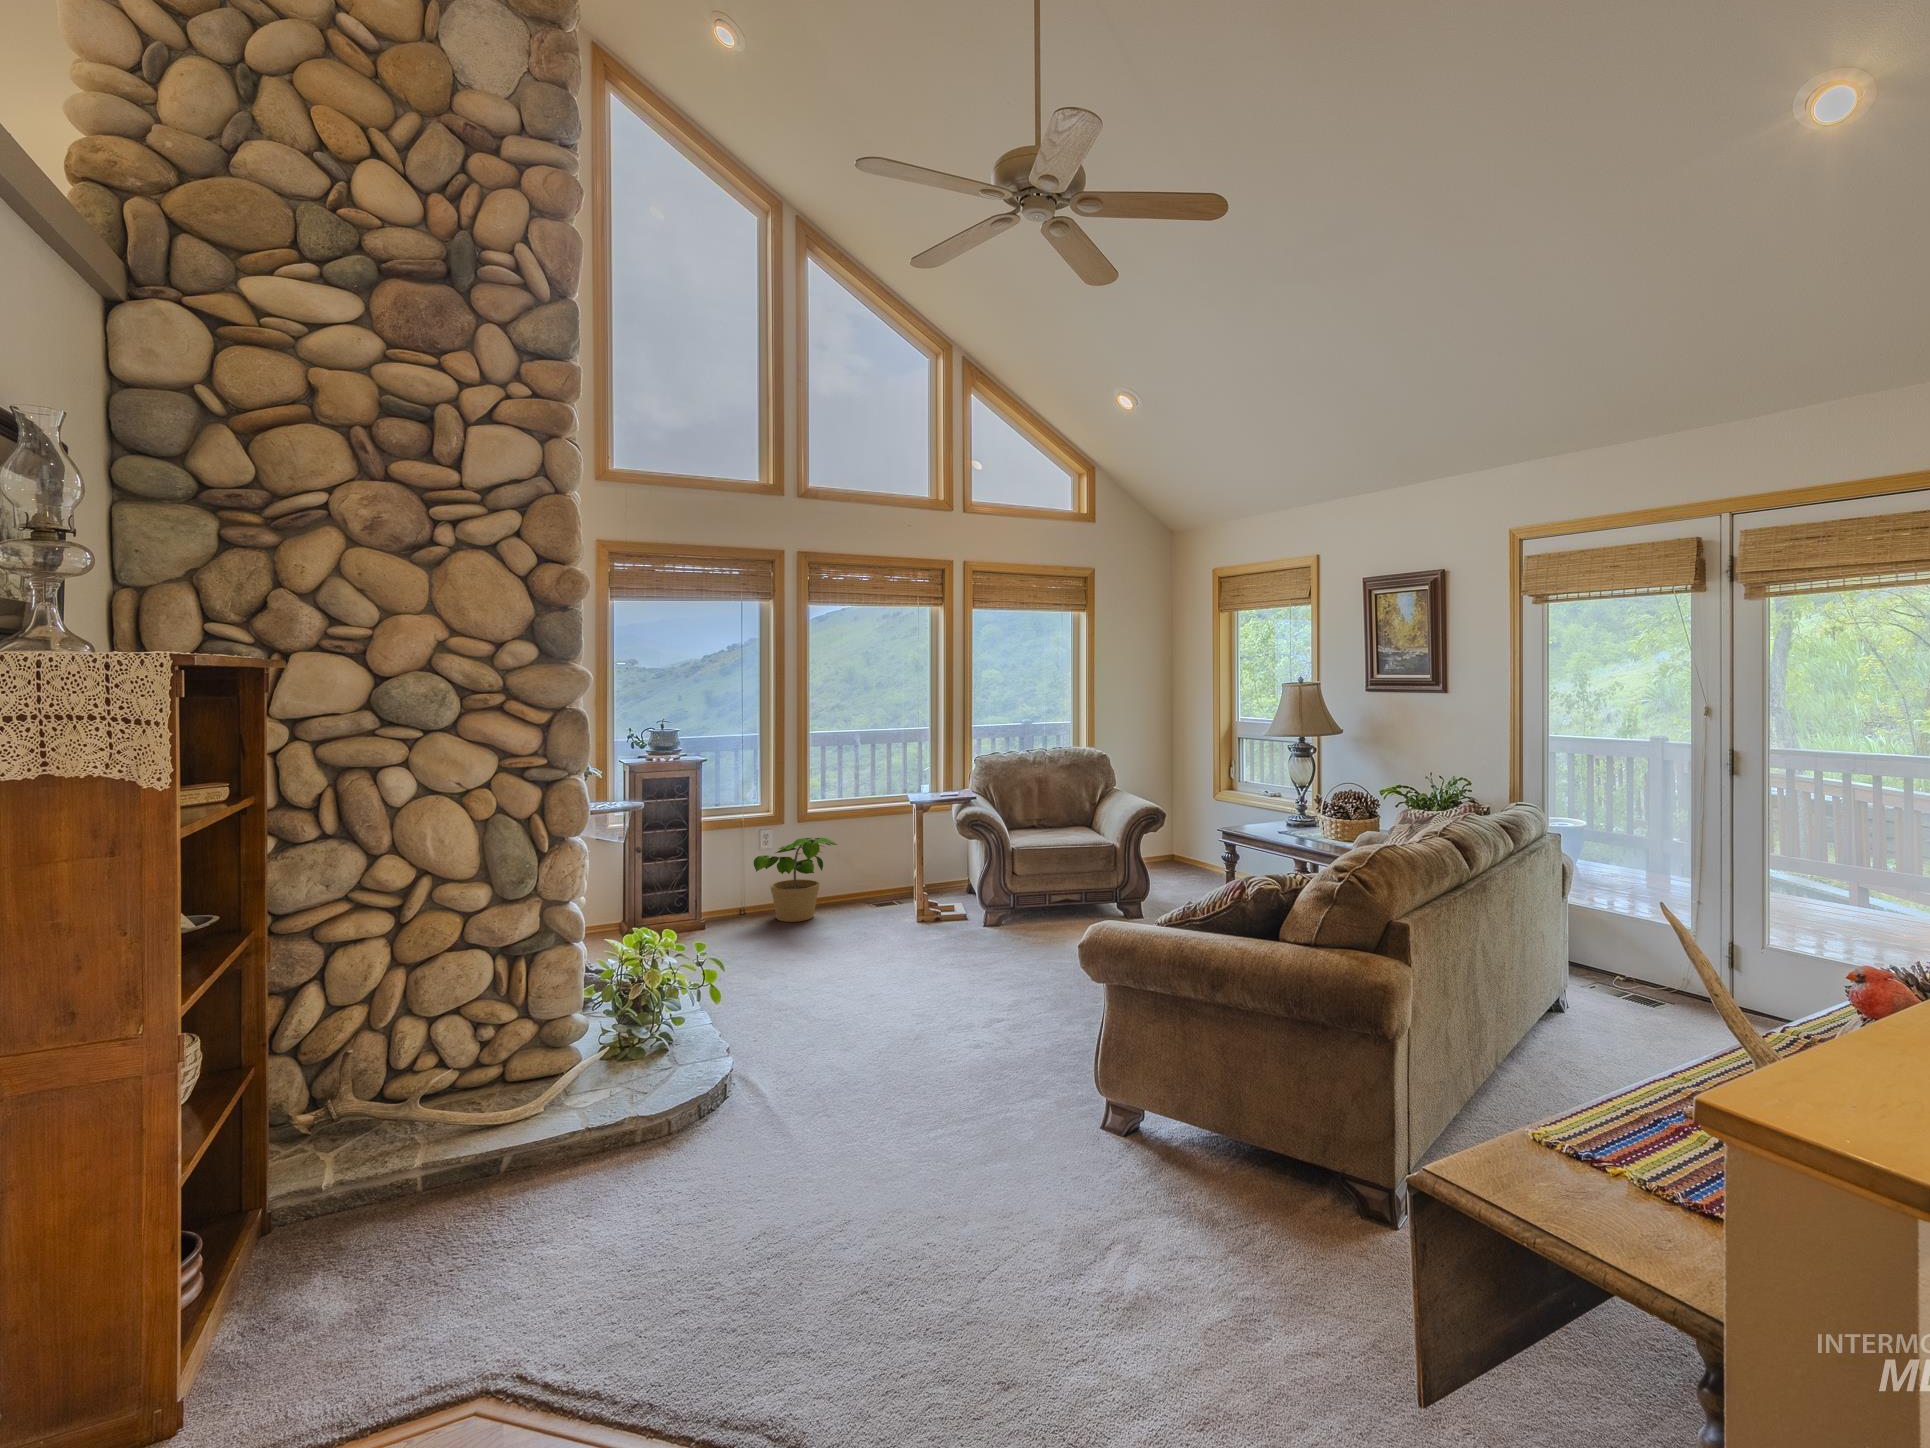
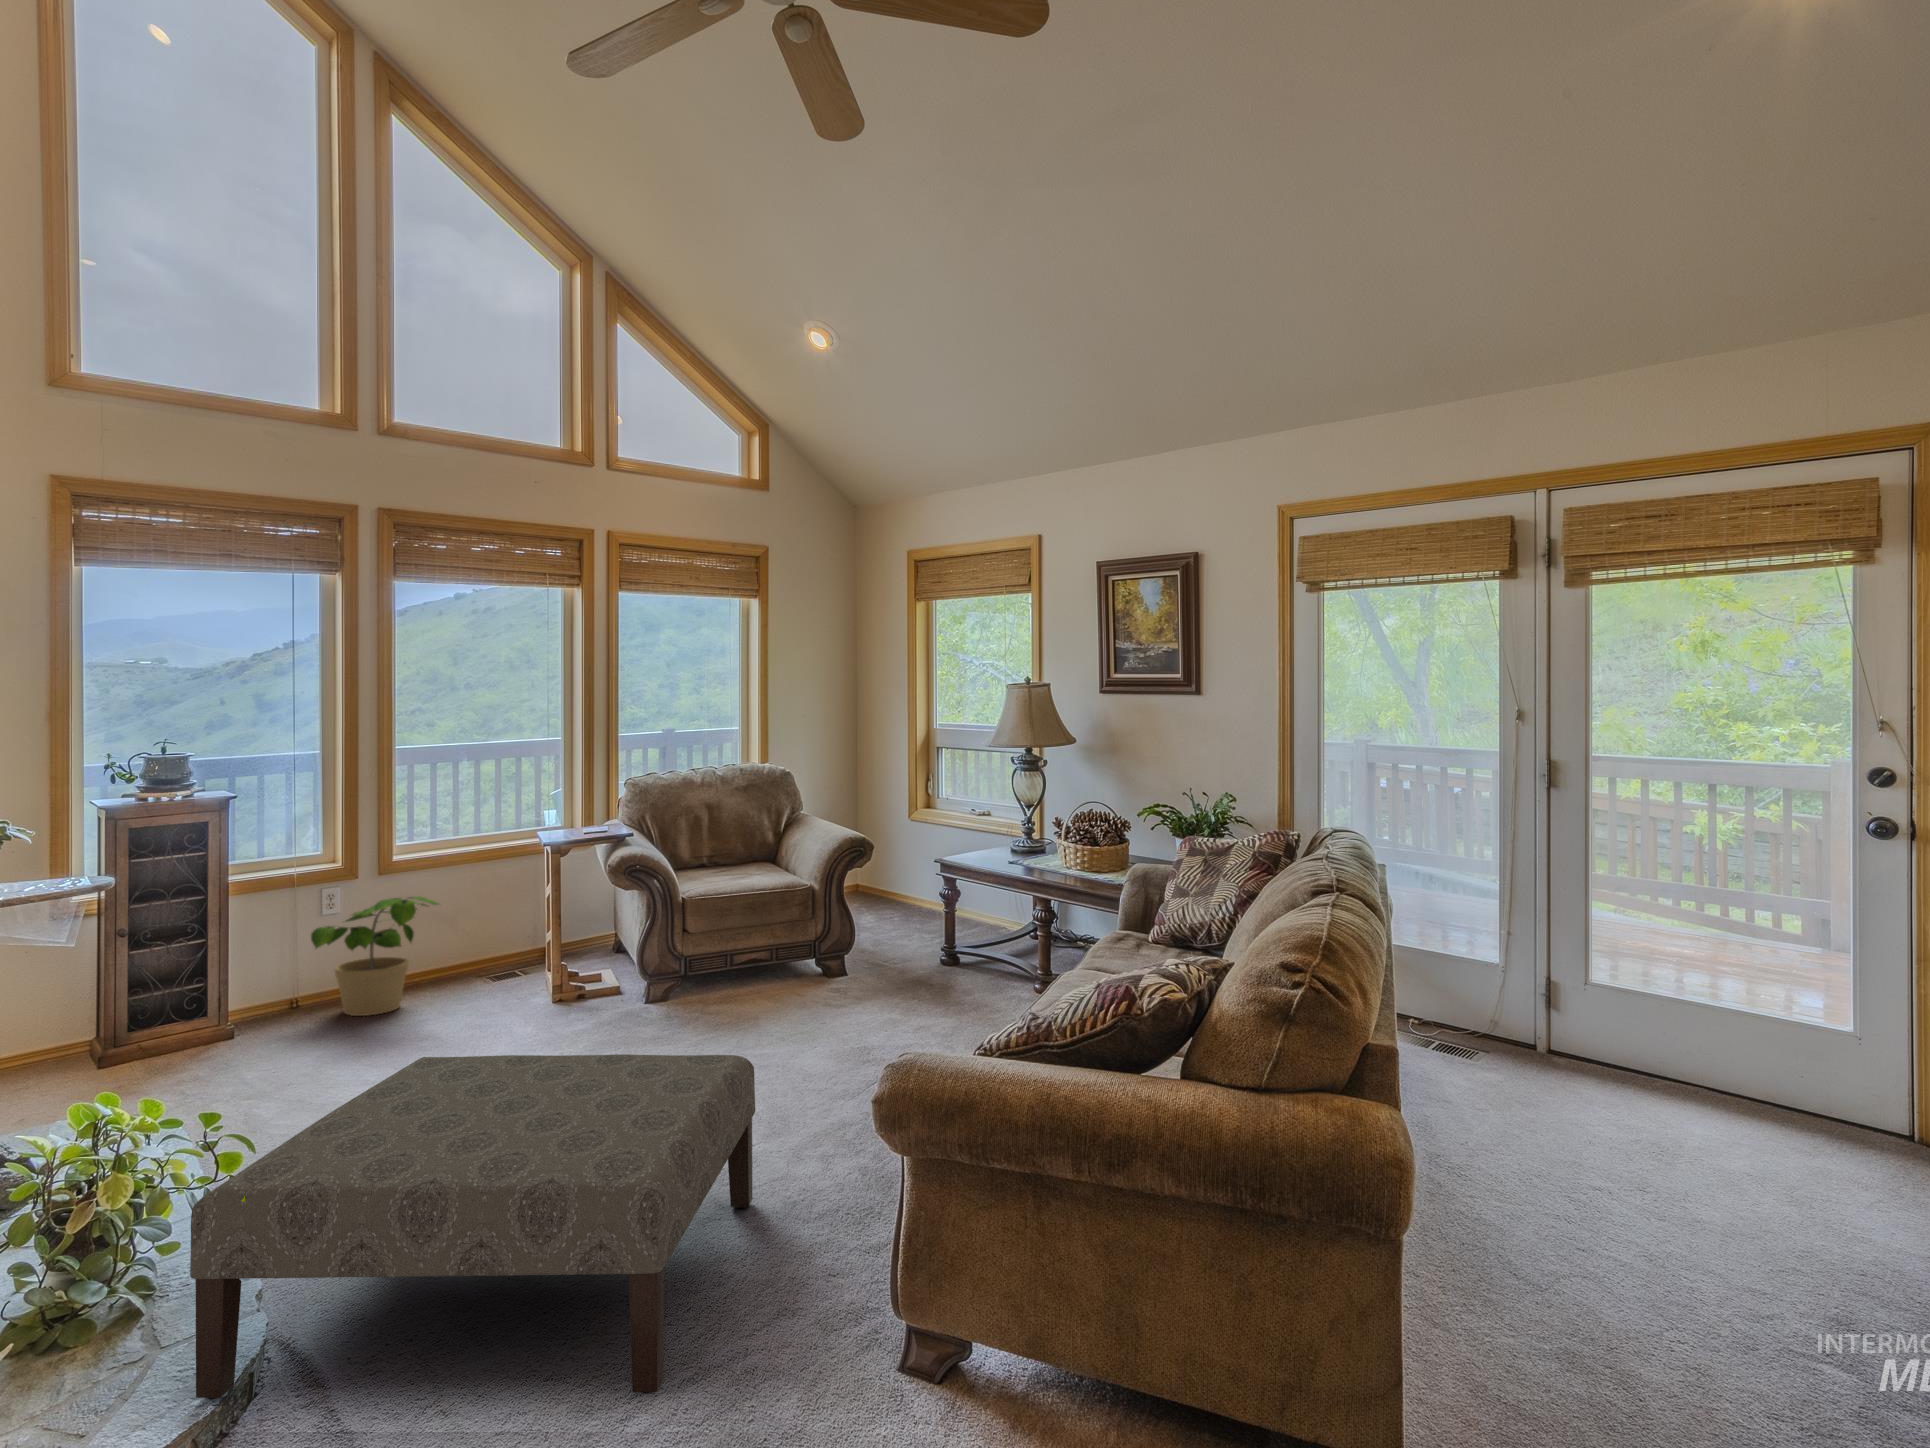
ottoman: none [605,968,1024,1266] -> present [190,1055,755,1400]

